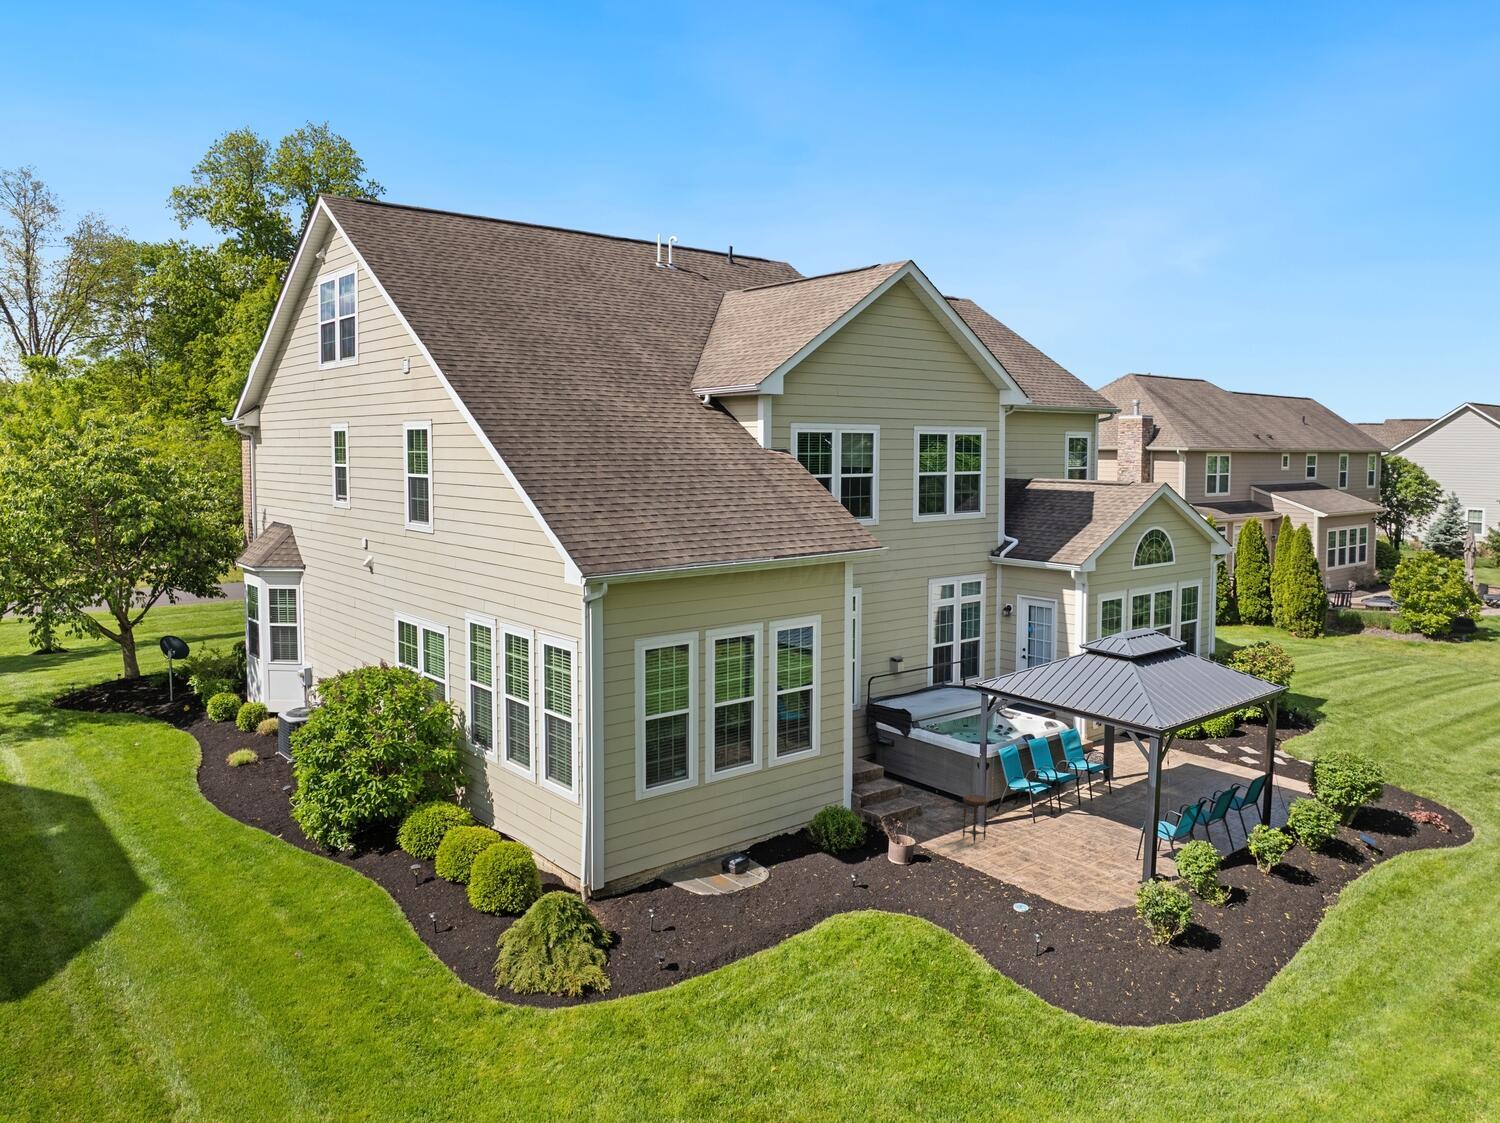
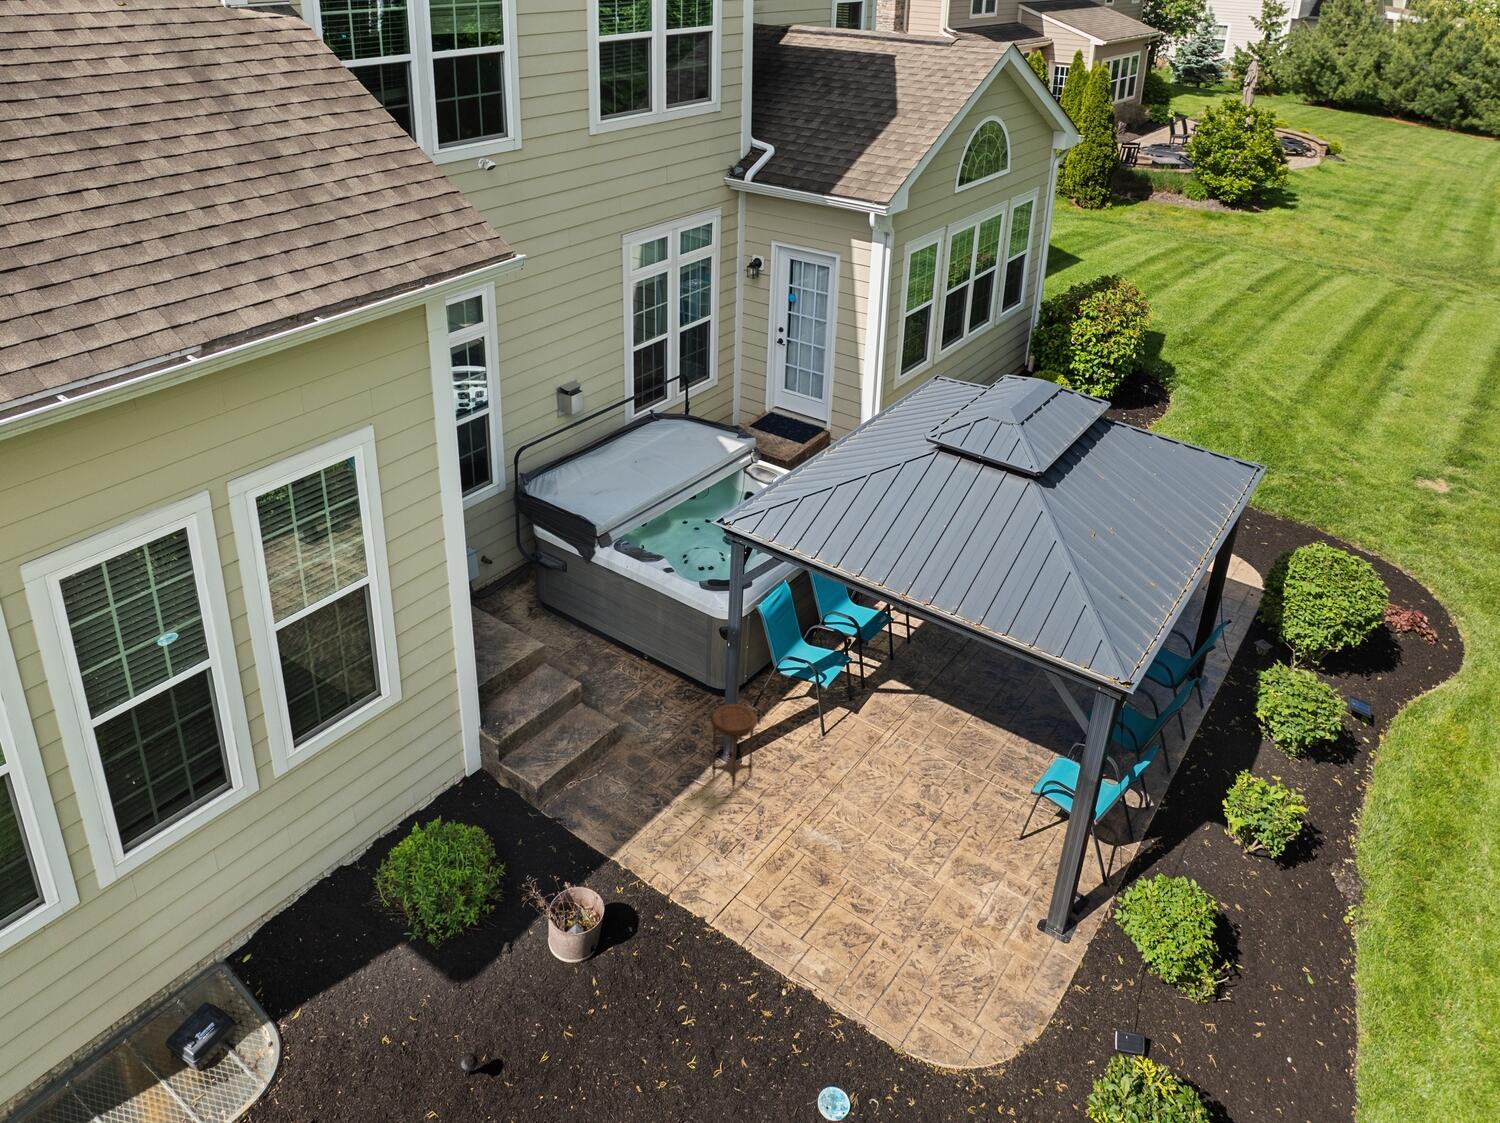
lounge chair: present [1451,617,1478,640] -> present [1112,170,1147,199]

